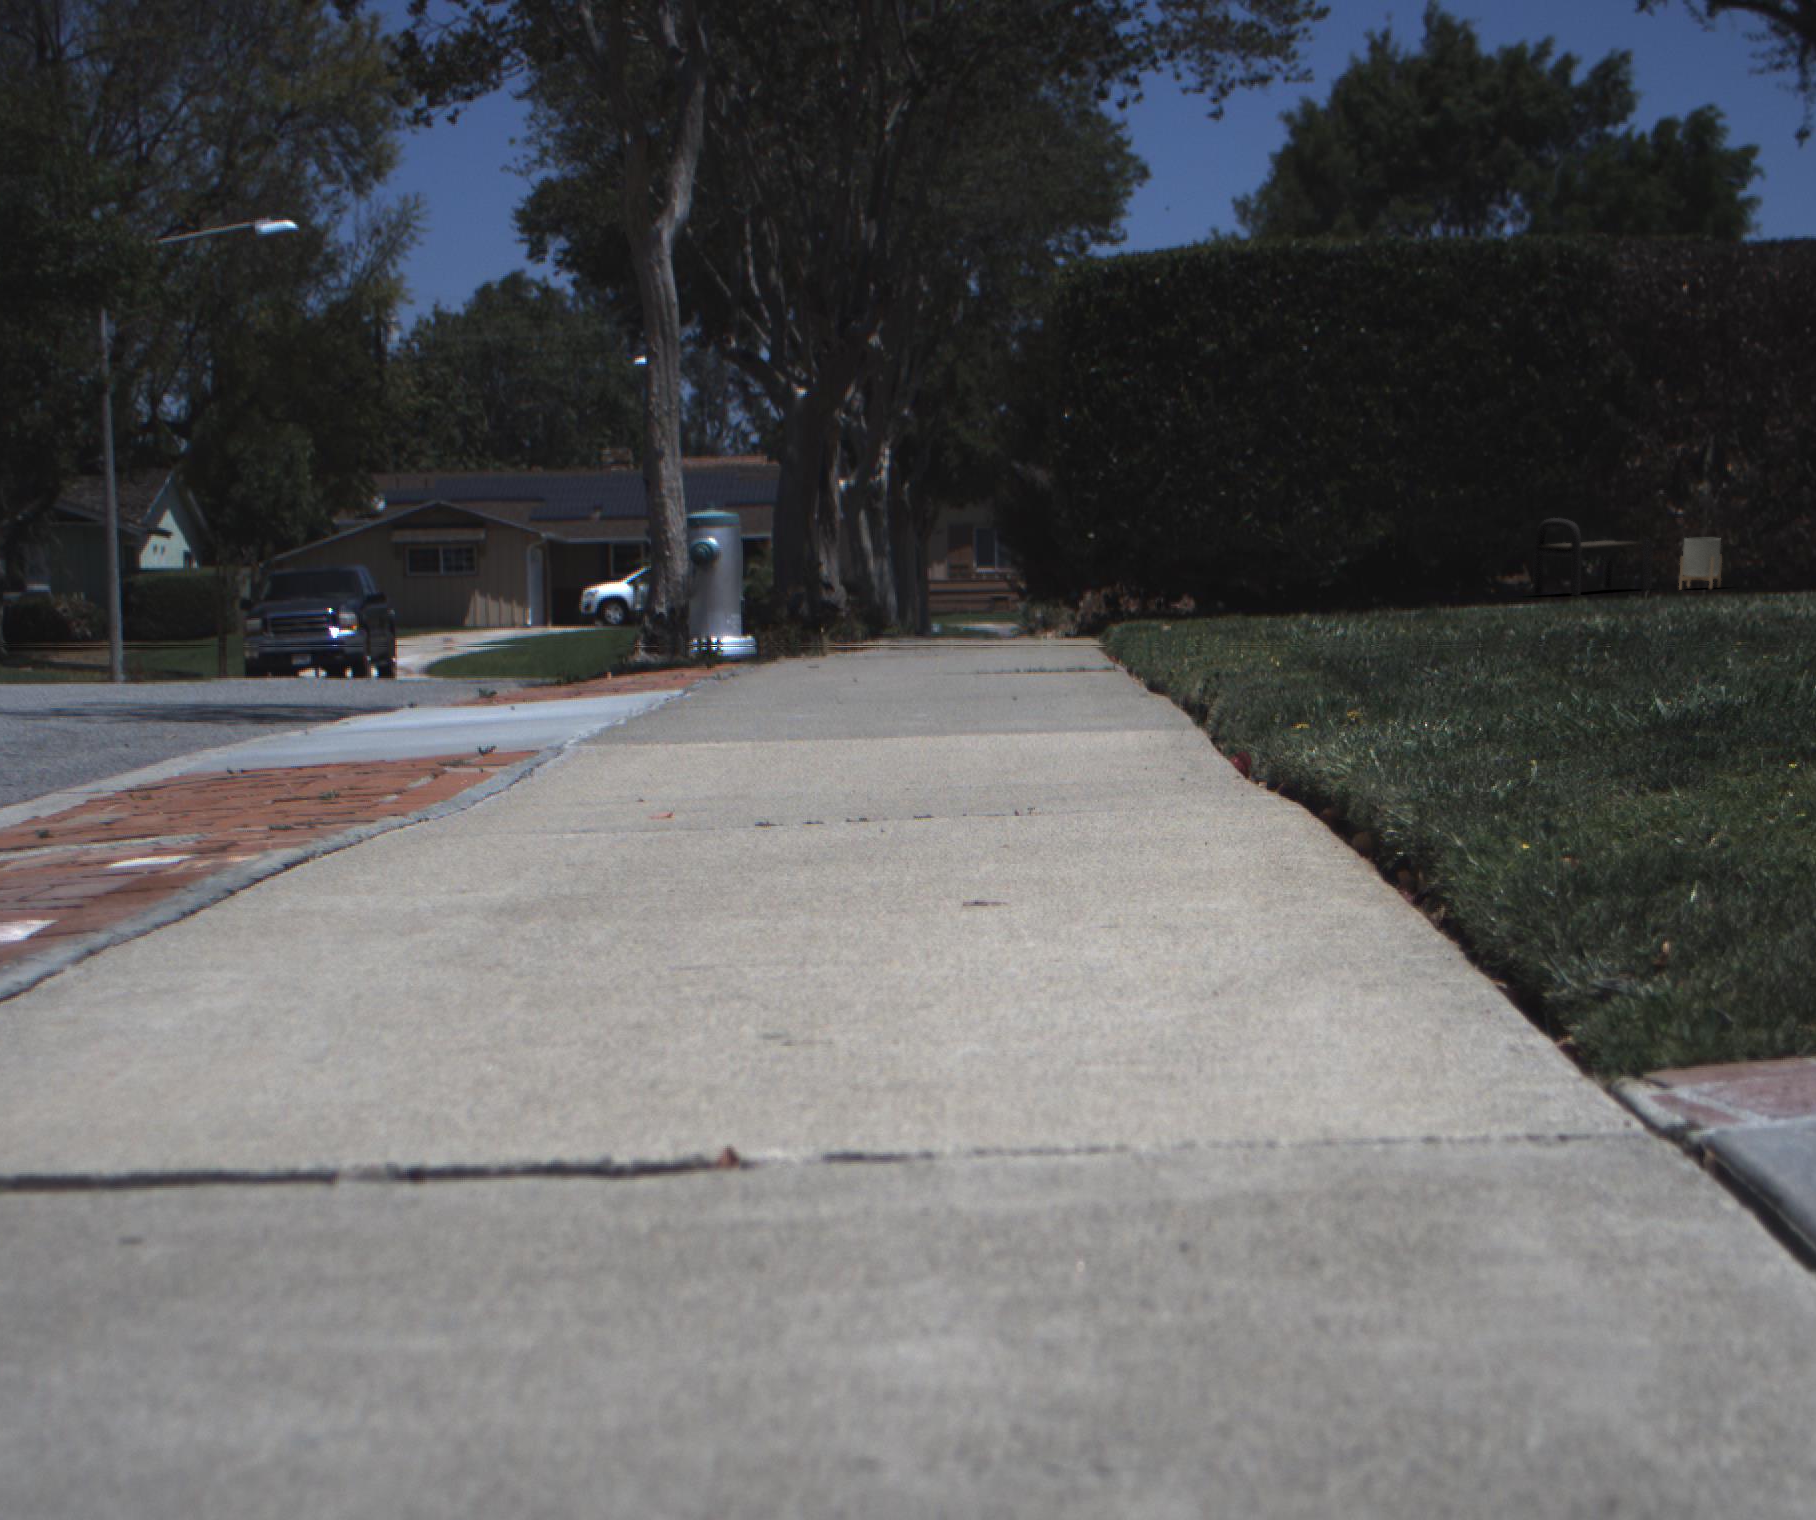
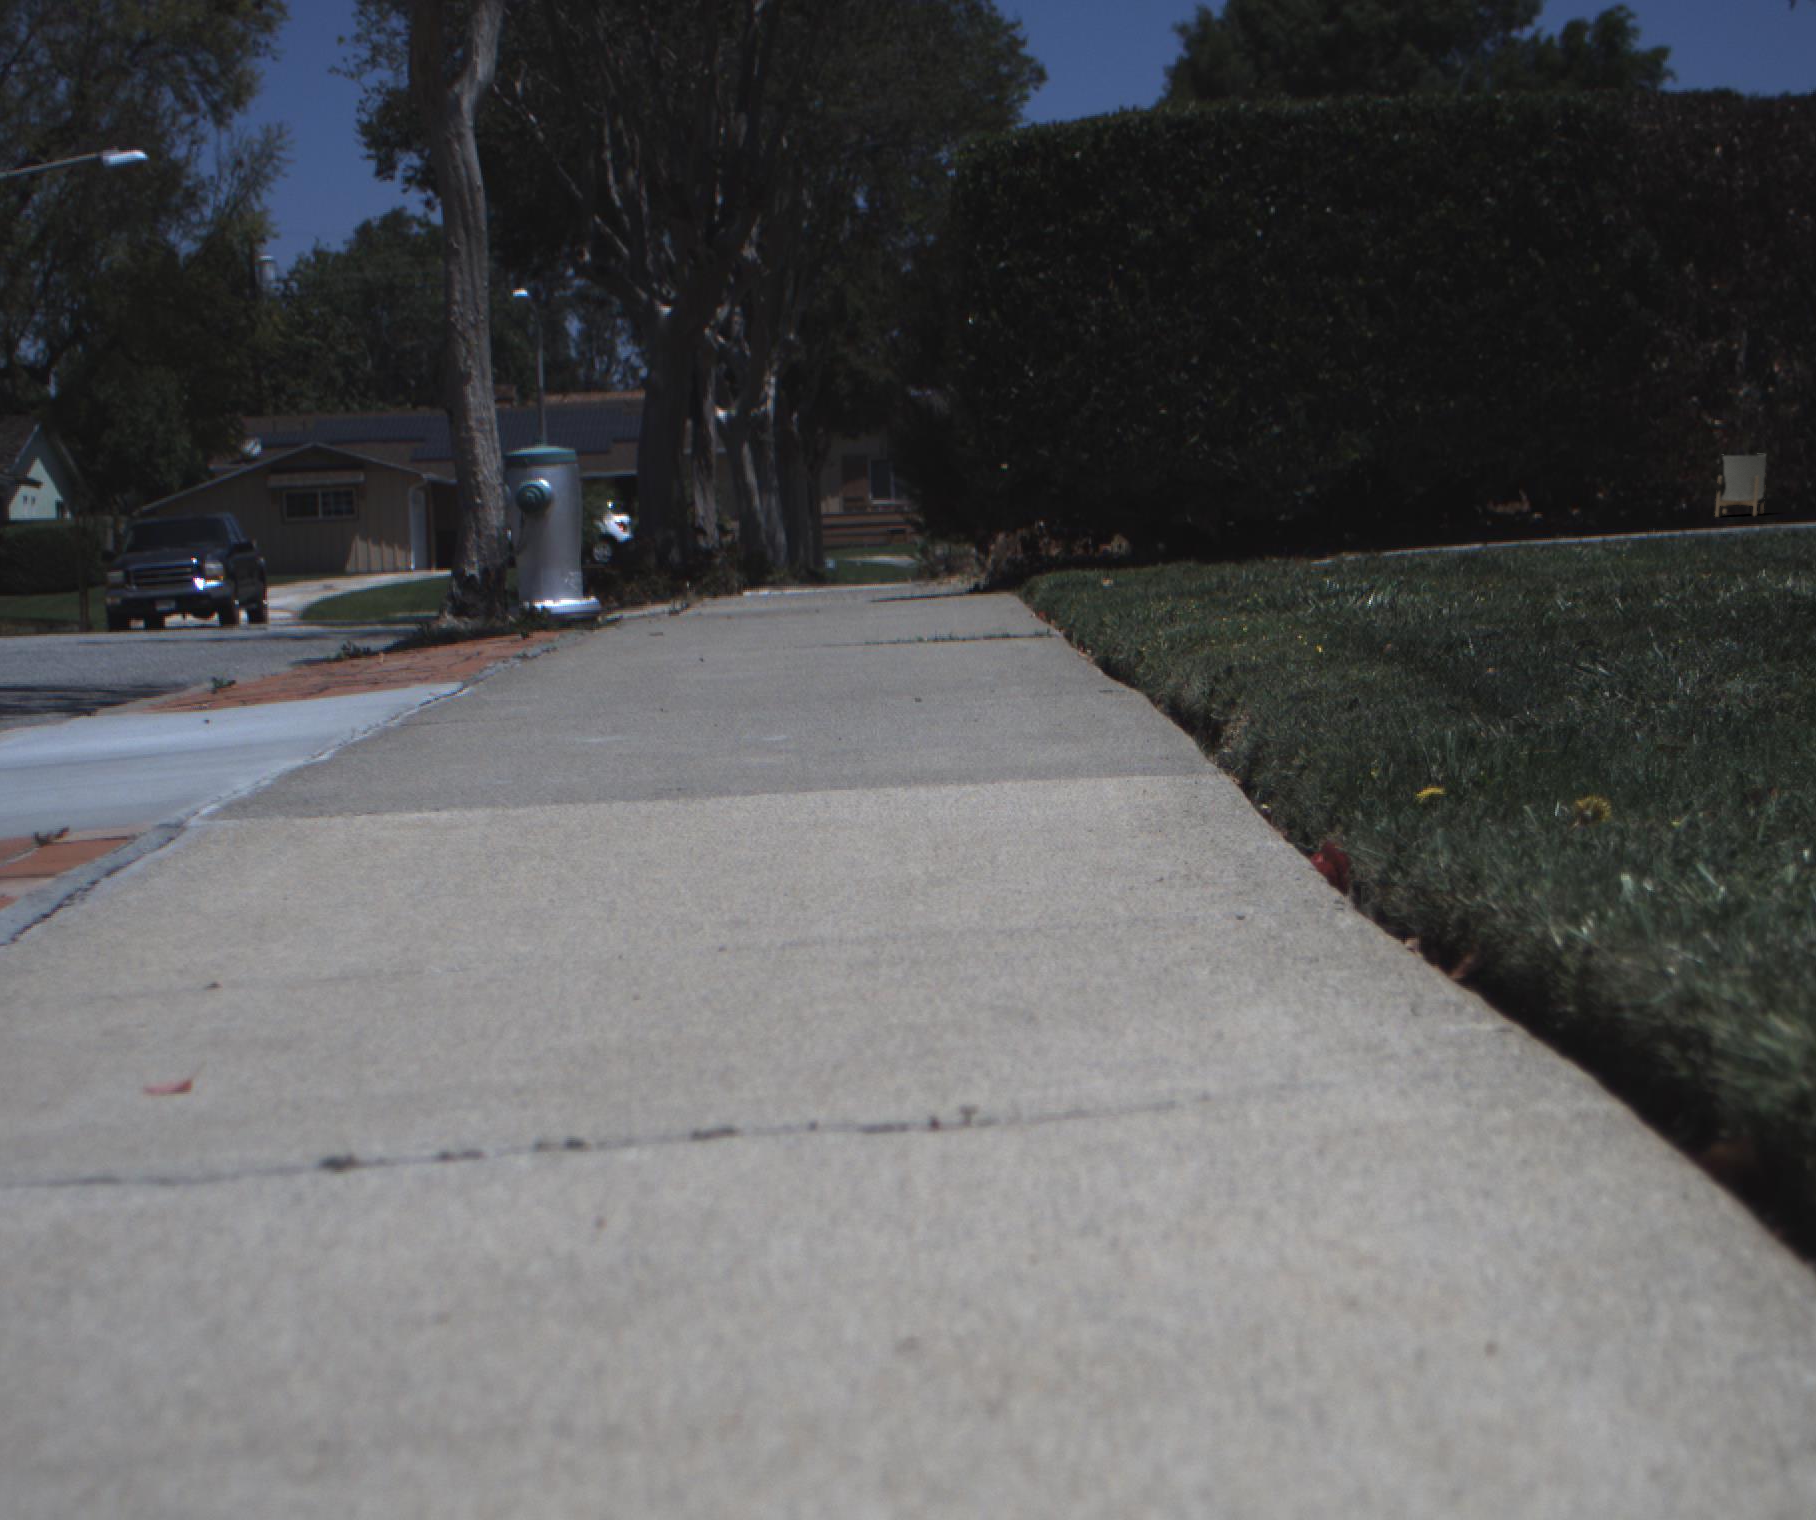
bench: present [1532,518,1653,596] -> none [1537,427,1680,528]

